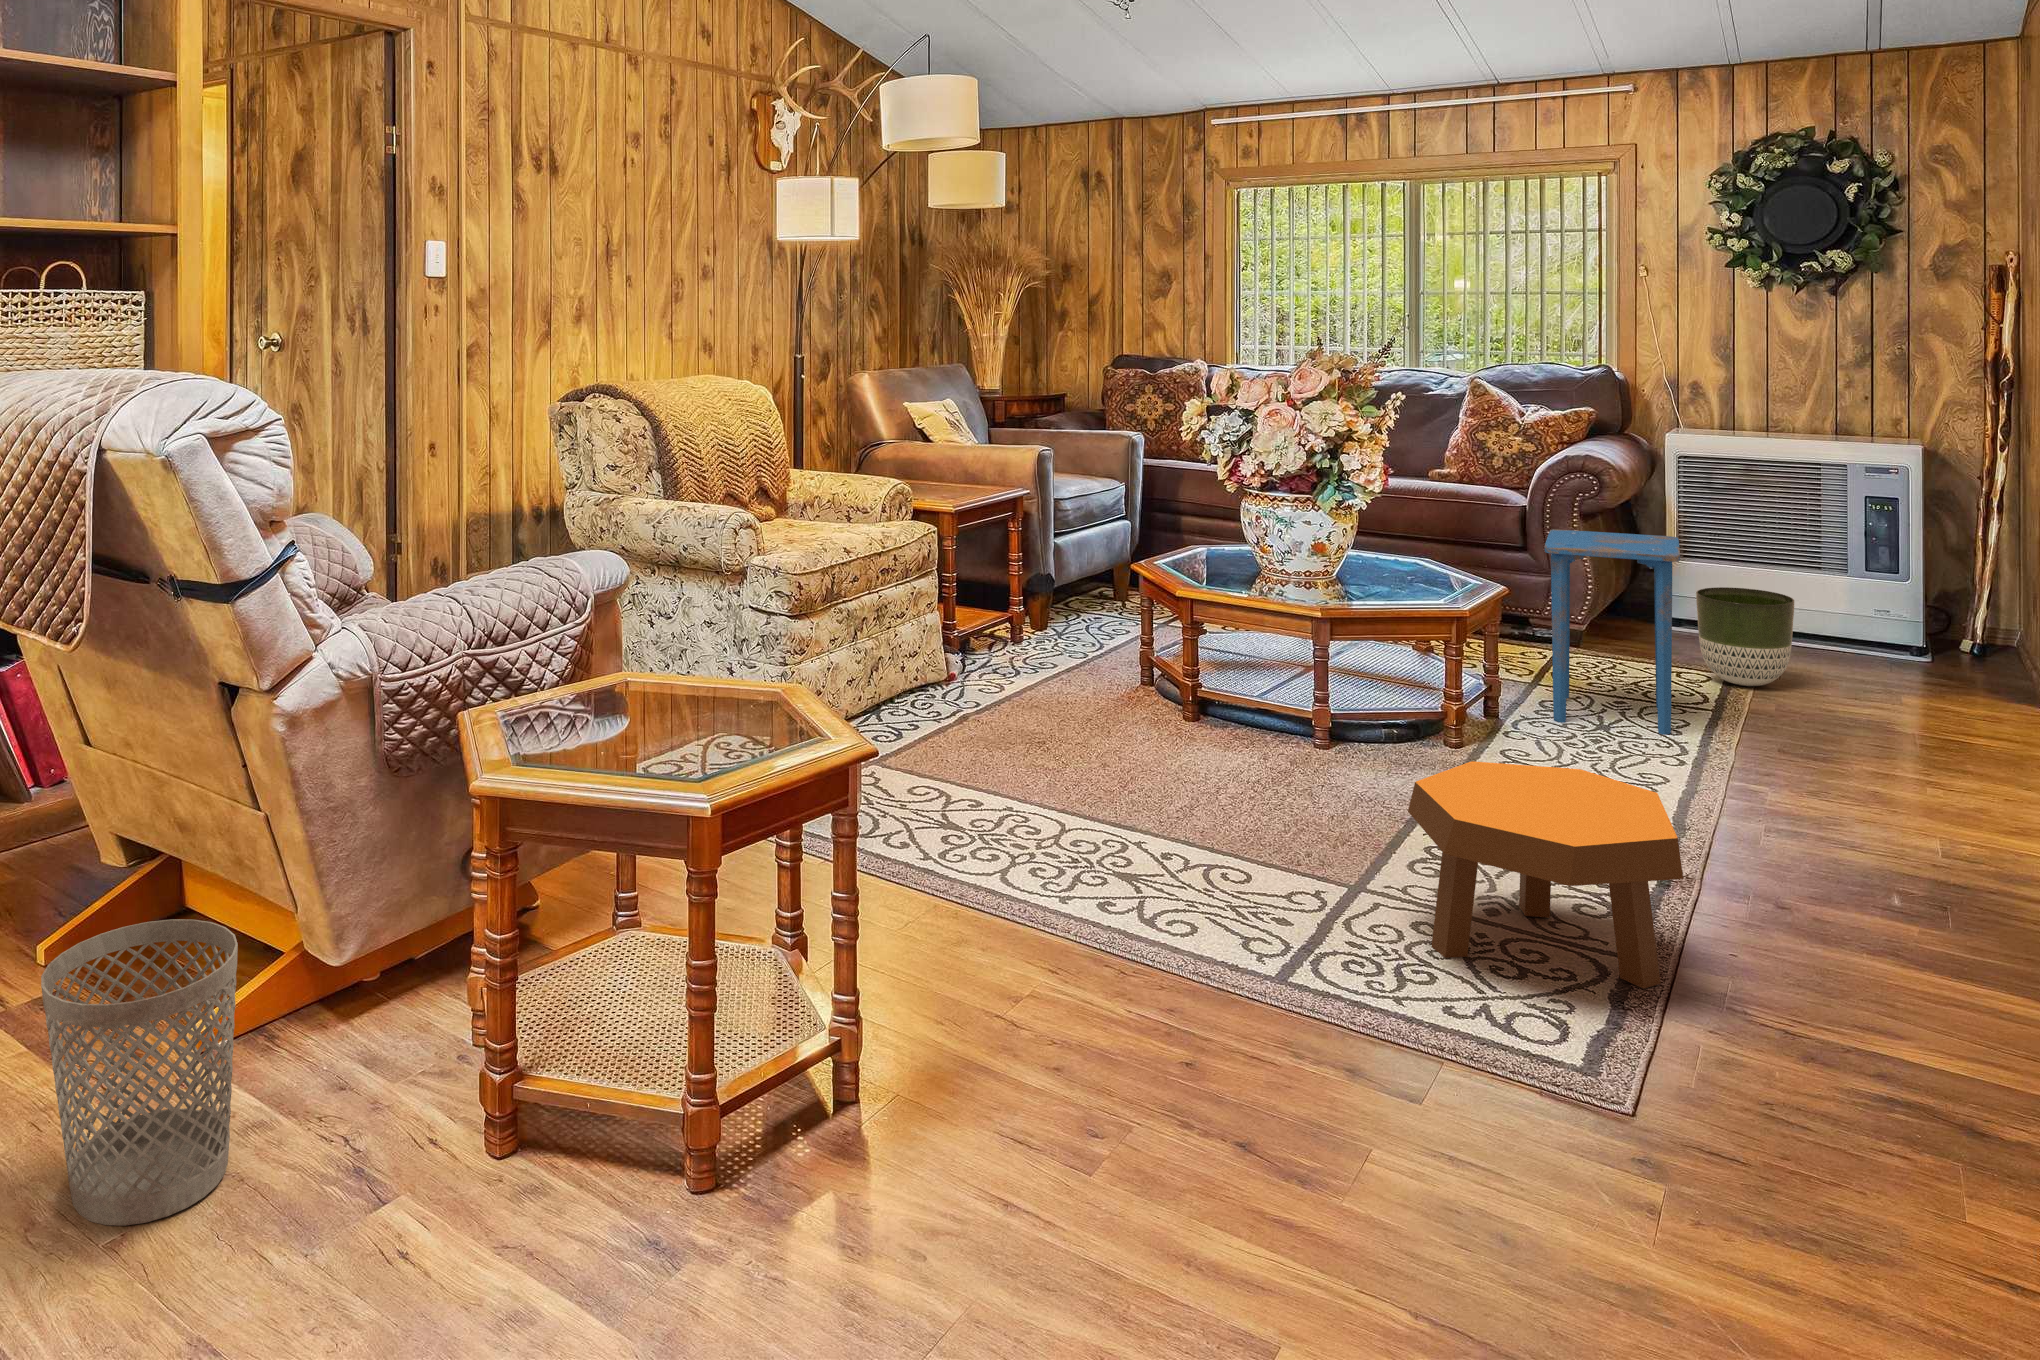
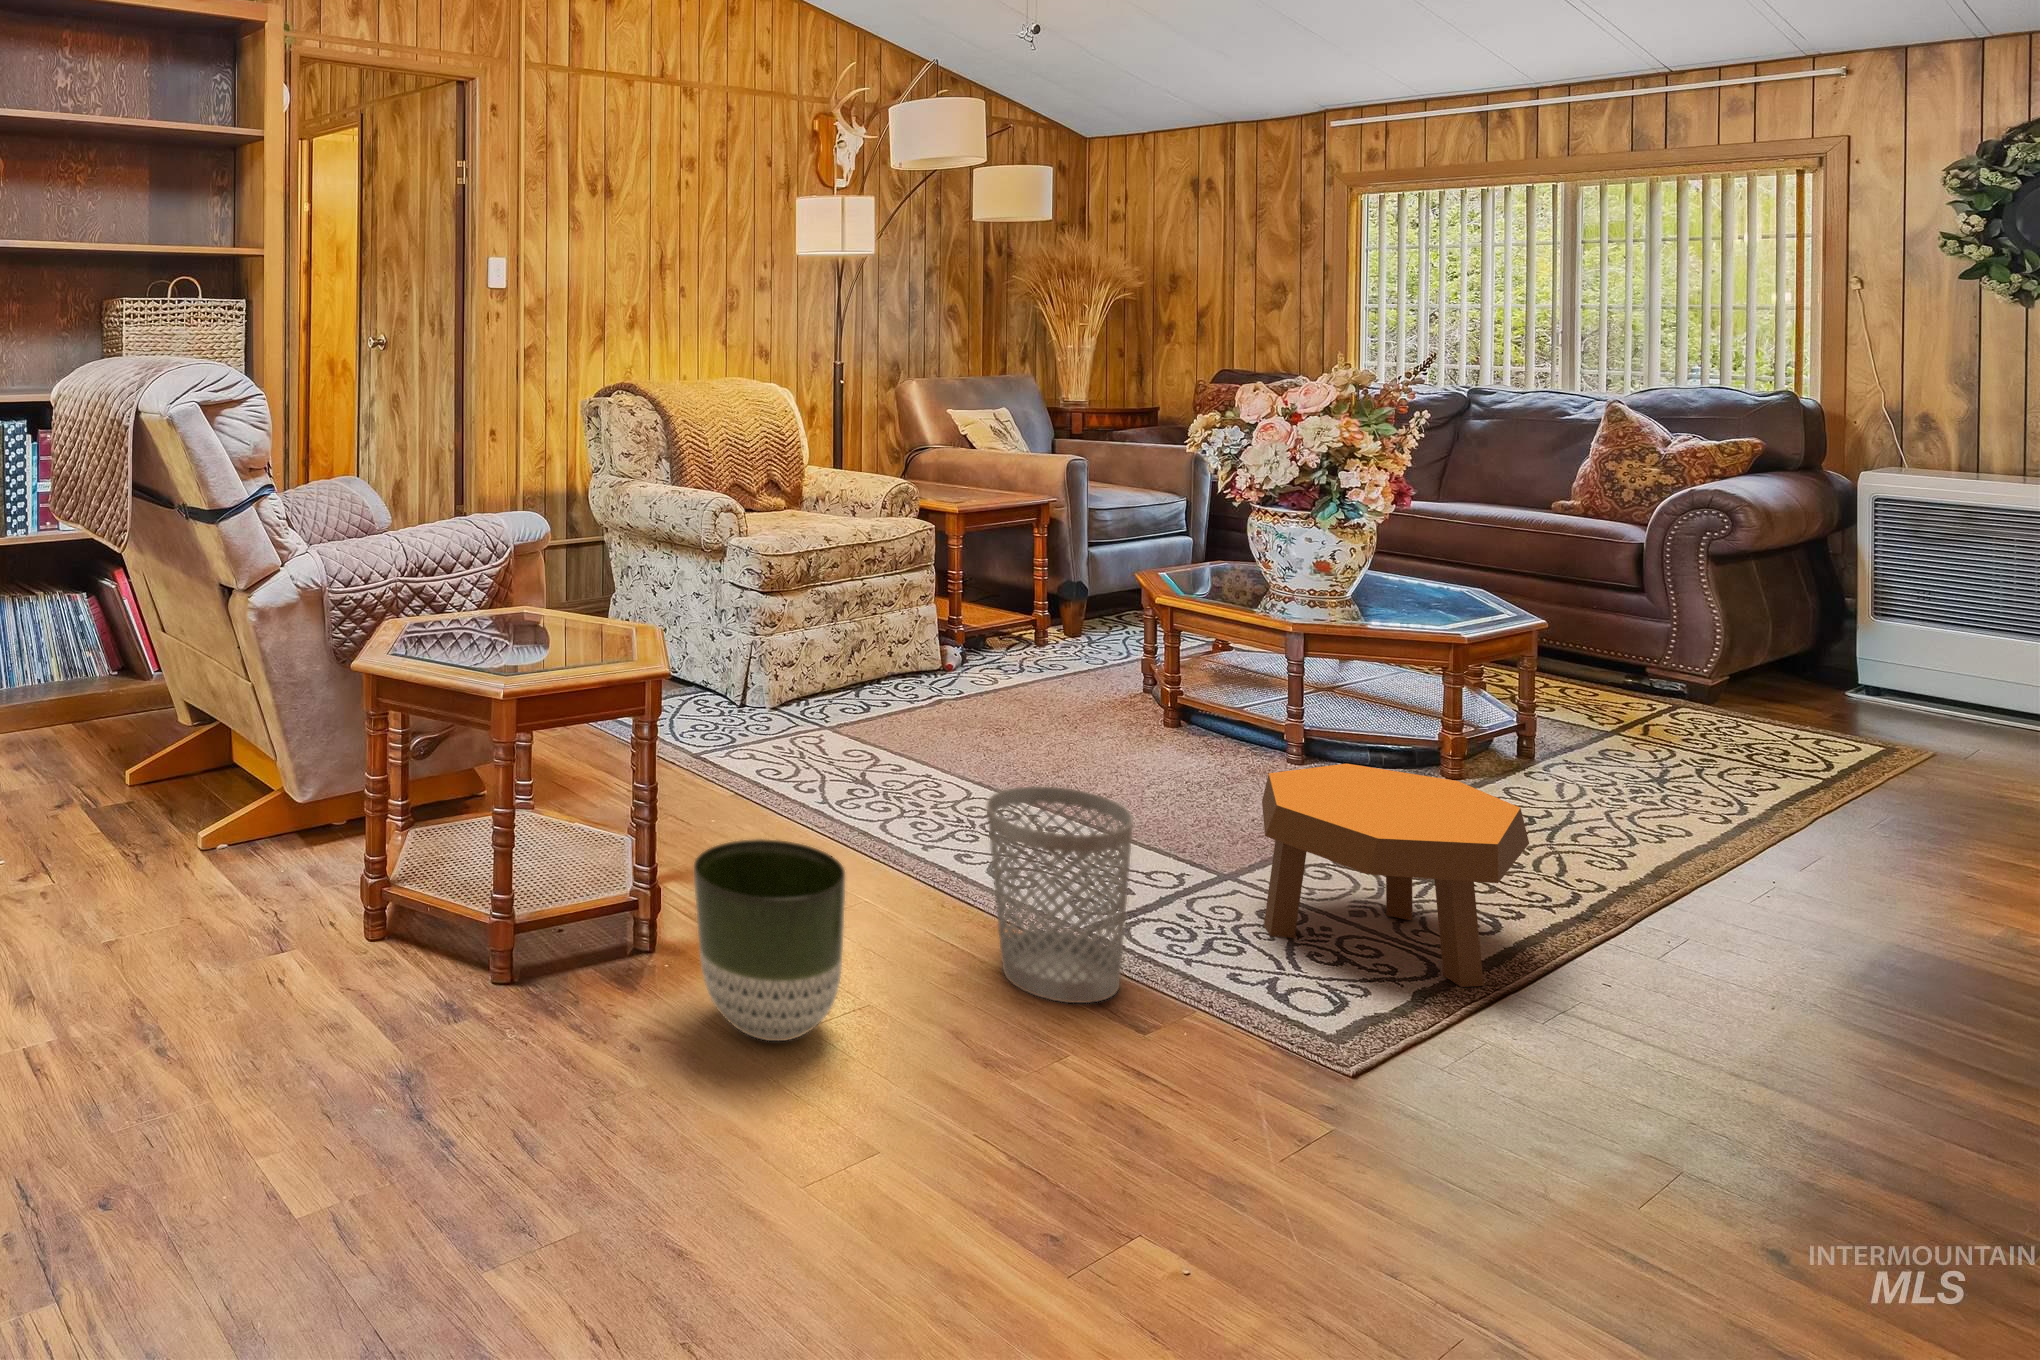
side table: present [1545,529,1680,735] -> none [1586,563,1765,788]
planter: present [1696,587,1794,686] -> present [694,839,845,1041]
wastebasket: present [41,919,238,1225] -> present [986,786,1133,1003]

